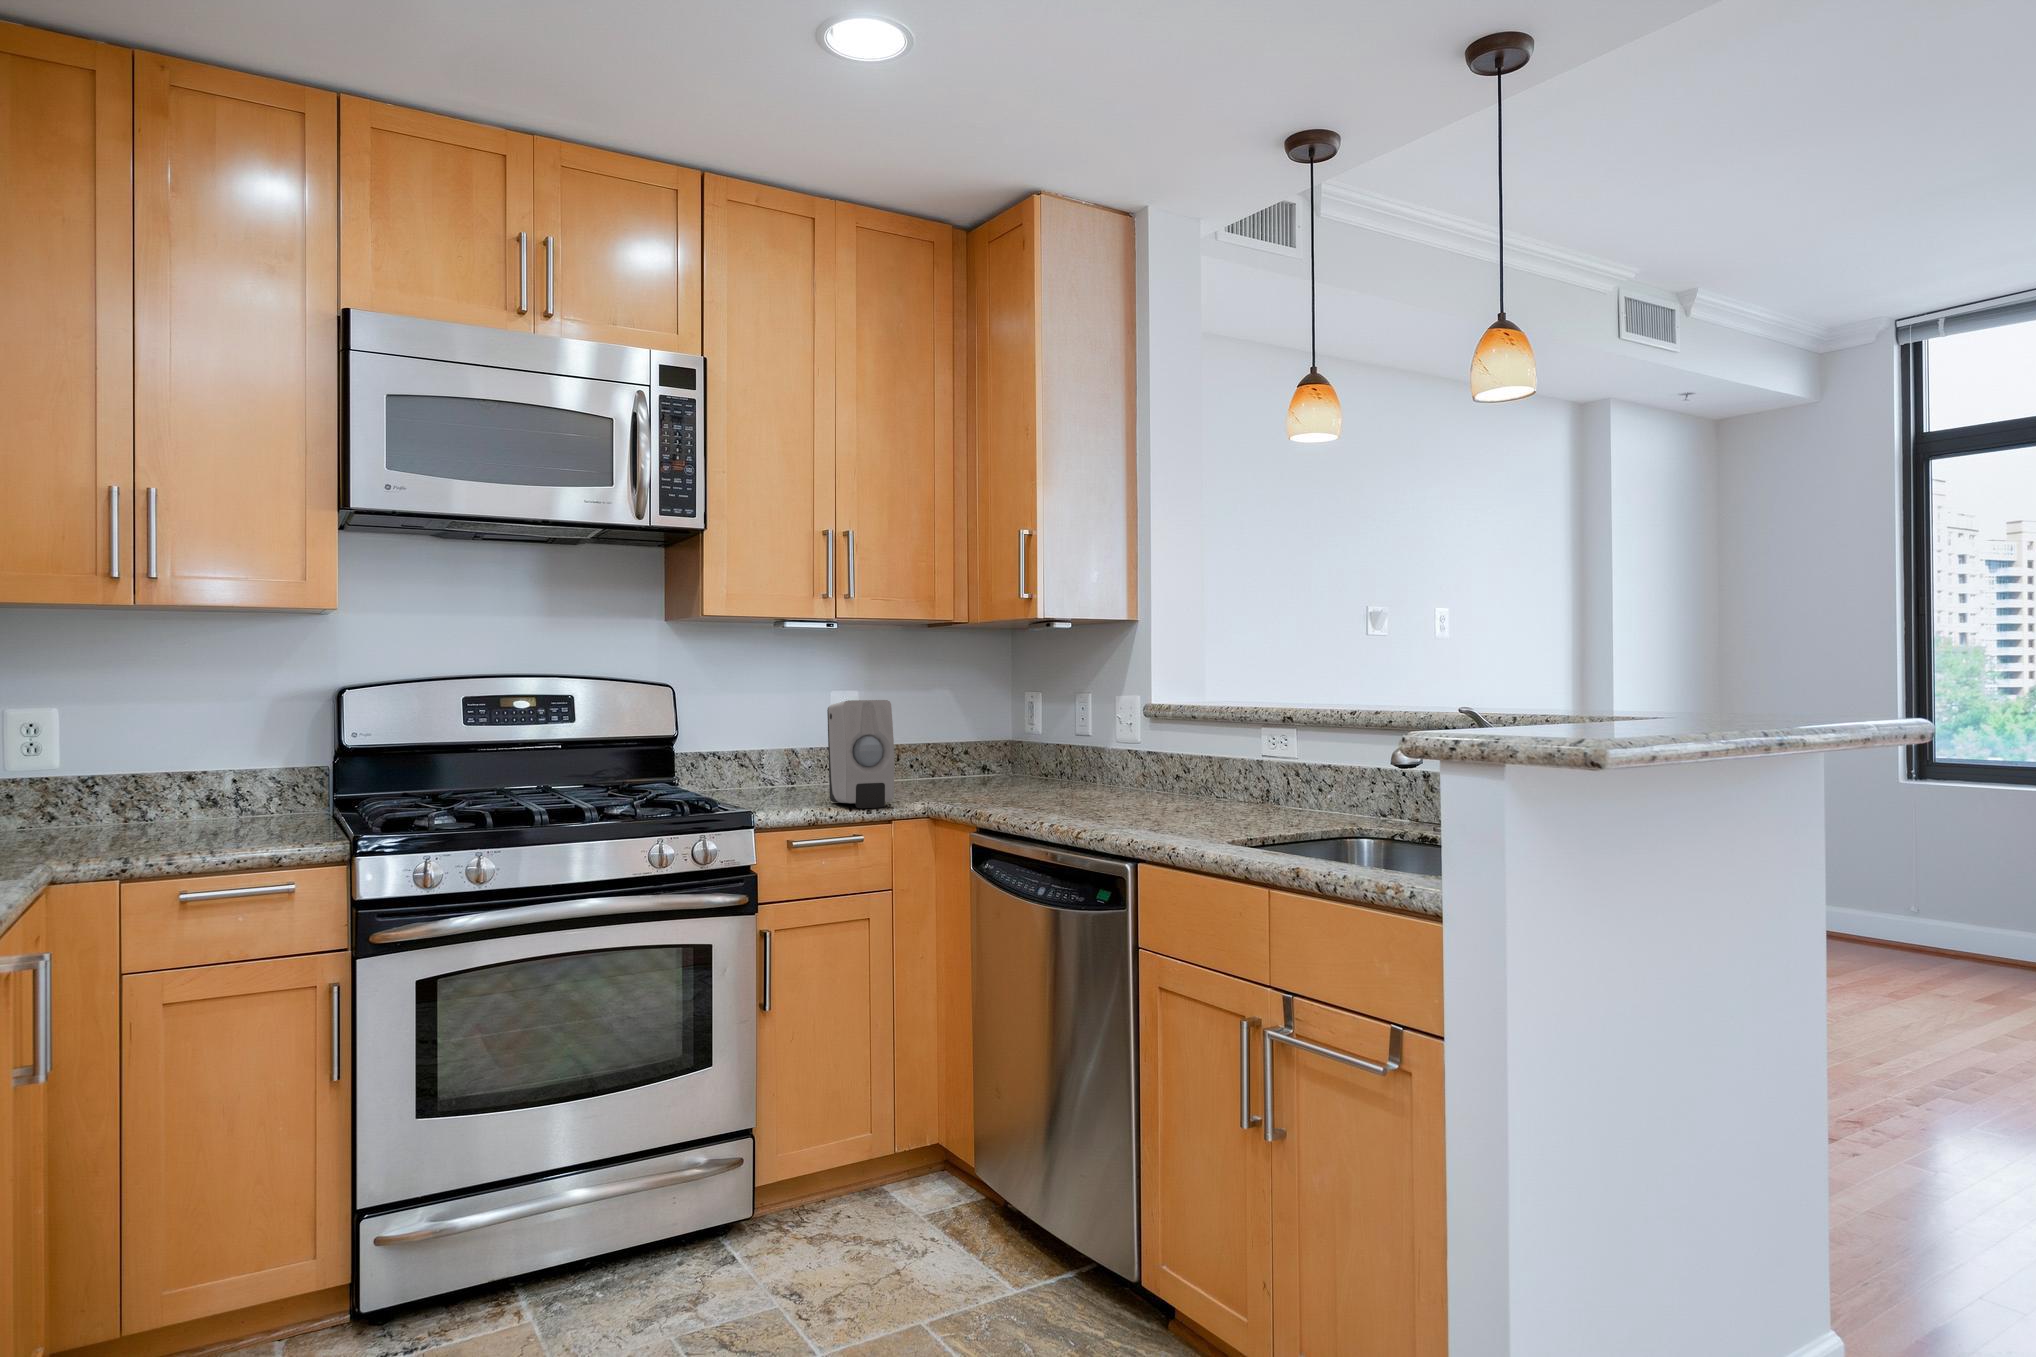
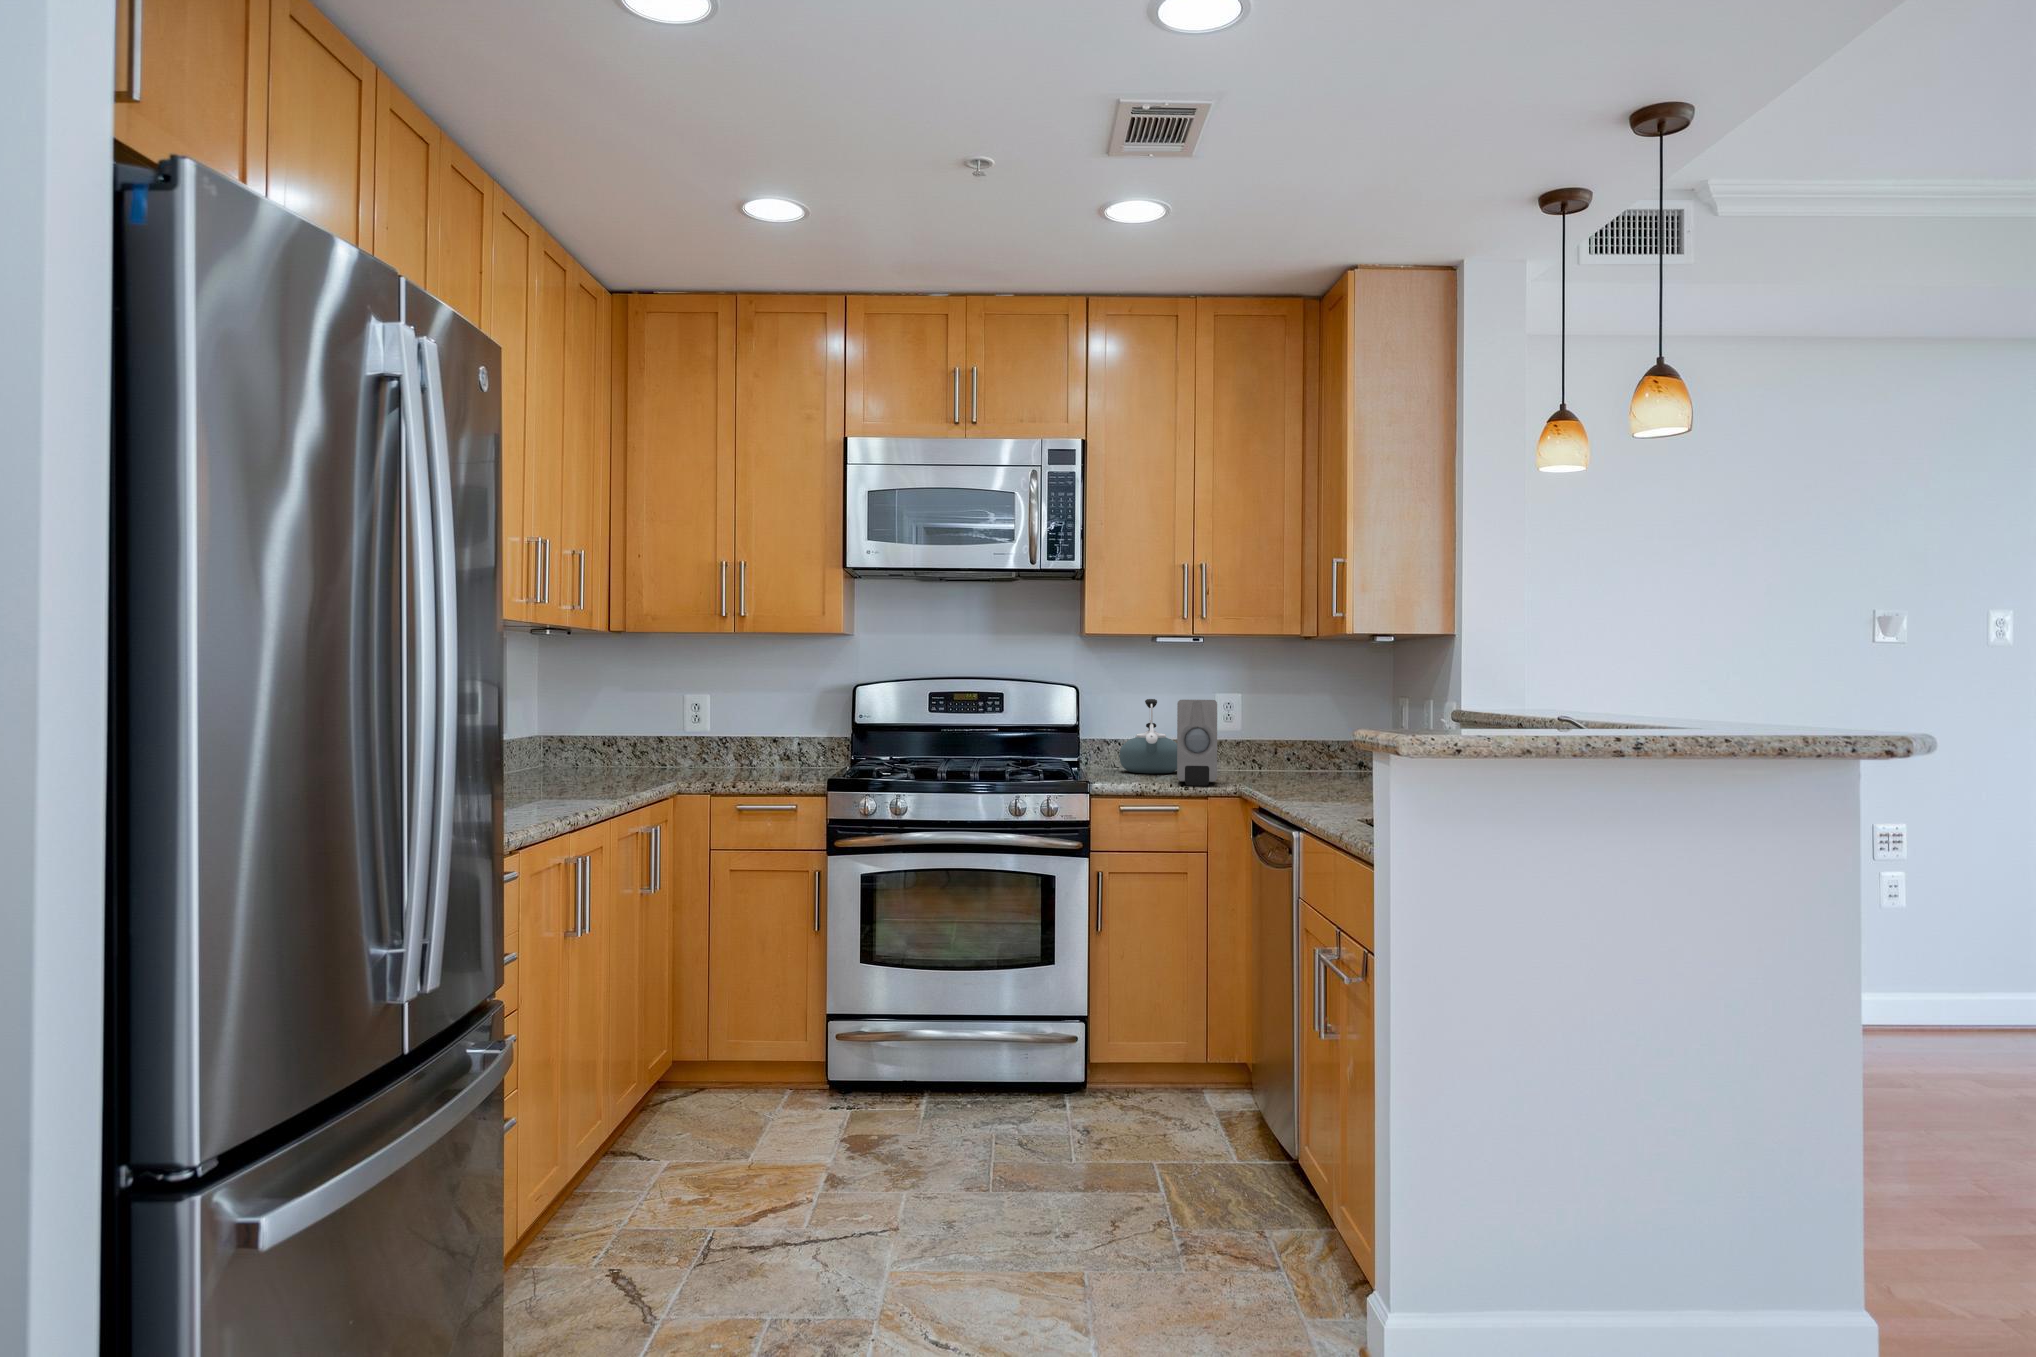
kettle: none [721,699,802,794] -> present [1119,699,1177,773]

